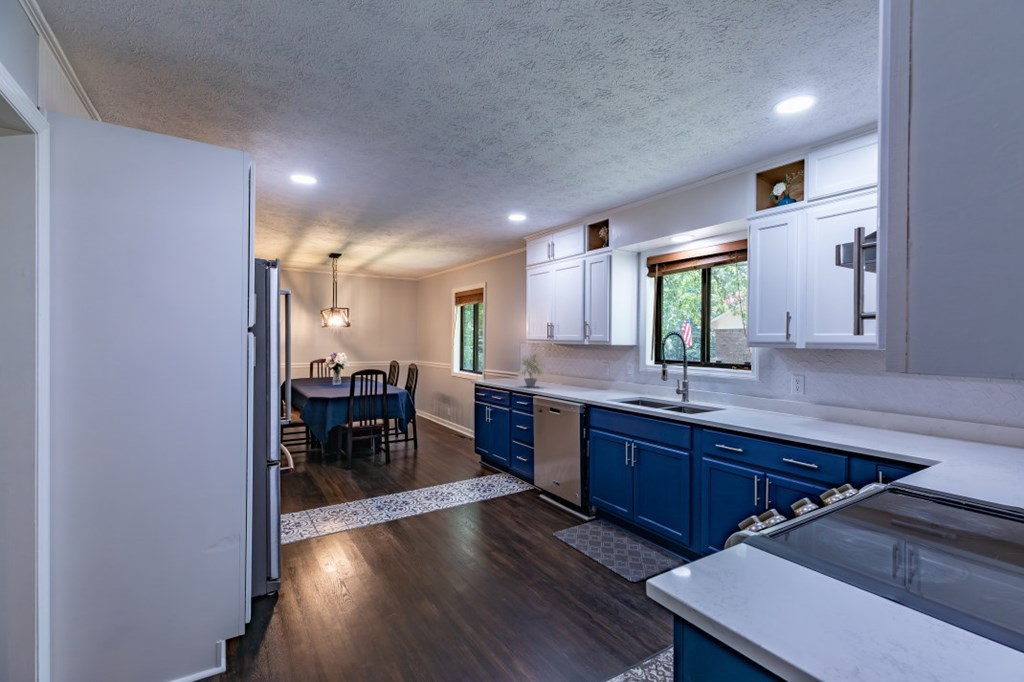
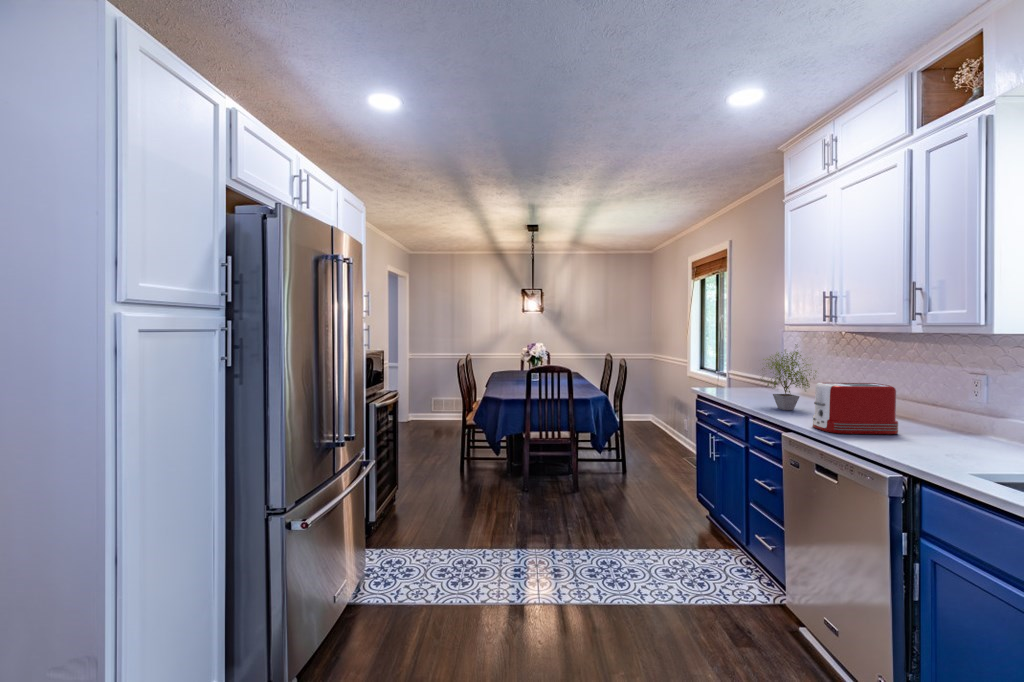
toaster: none [547,369,580,393] -> present [813,383,898,434]

